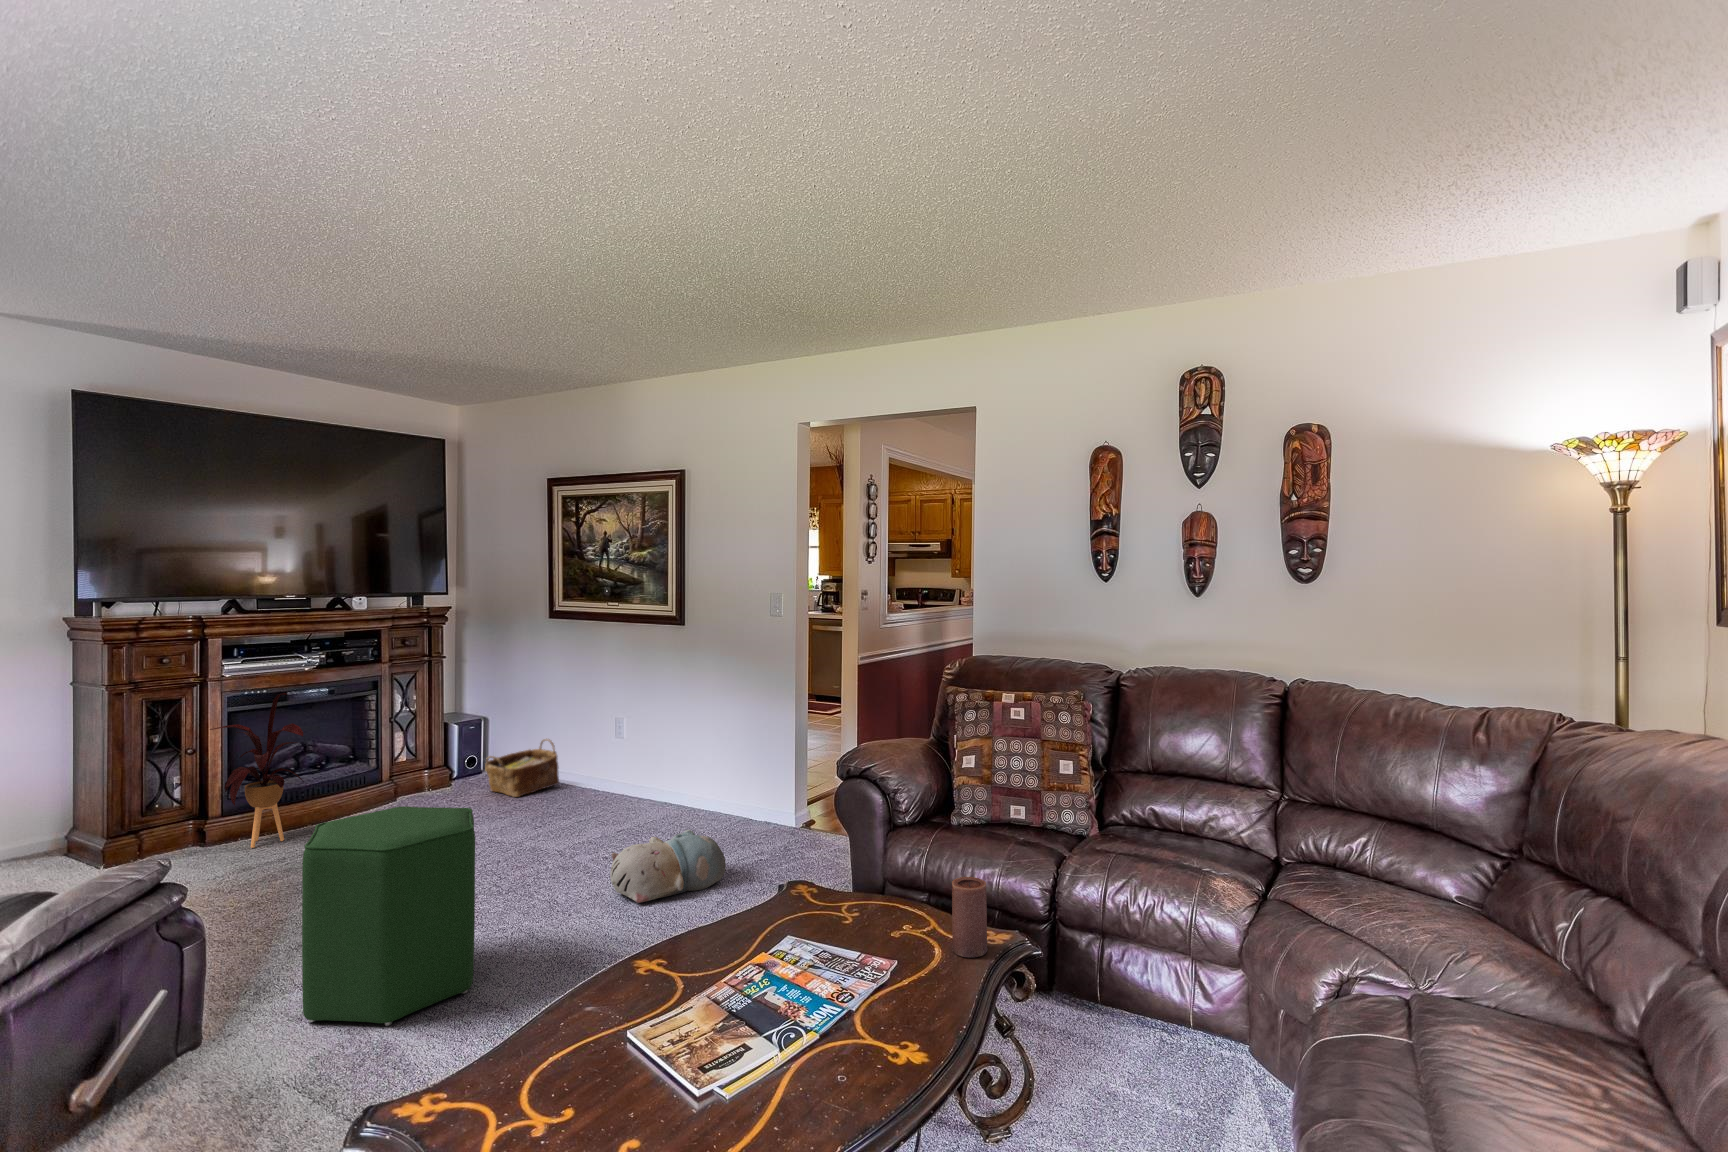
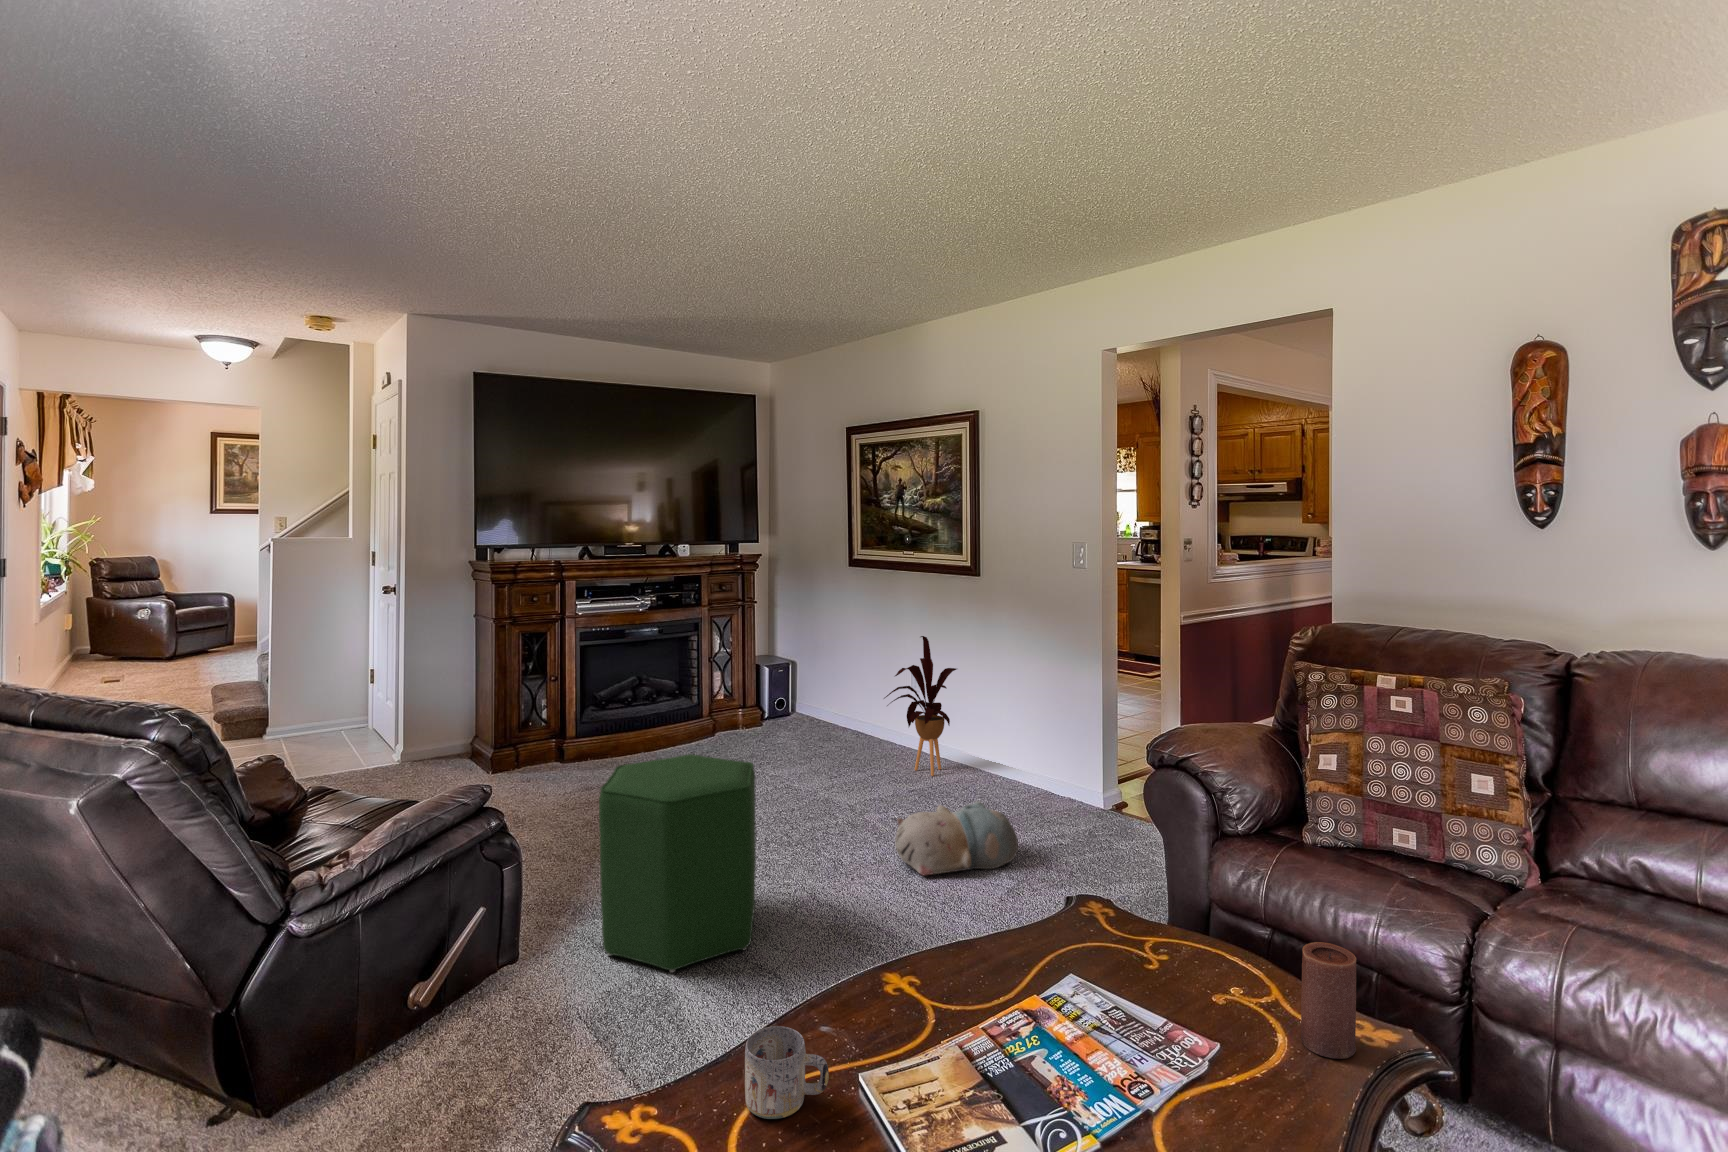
house plant: present [210,693,303,848] -> present [885,636,957,776]
woven basket: present [485,739,559,797] -> none [791,687,859,744]
mug: none [528,999,602,1075] -> present [745,1026,829,1119]

